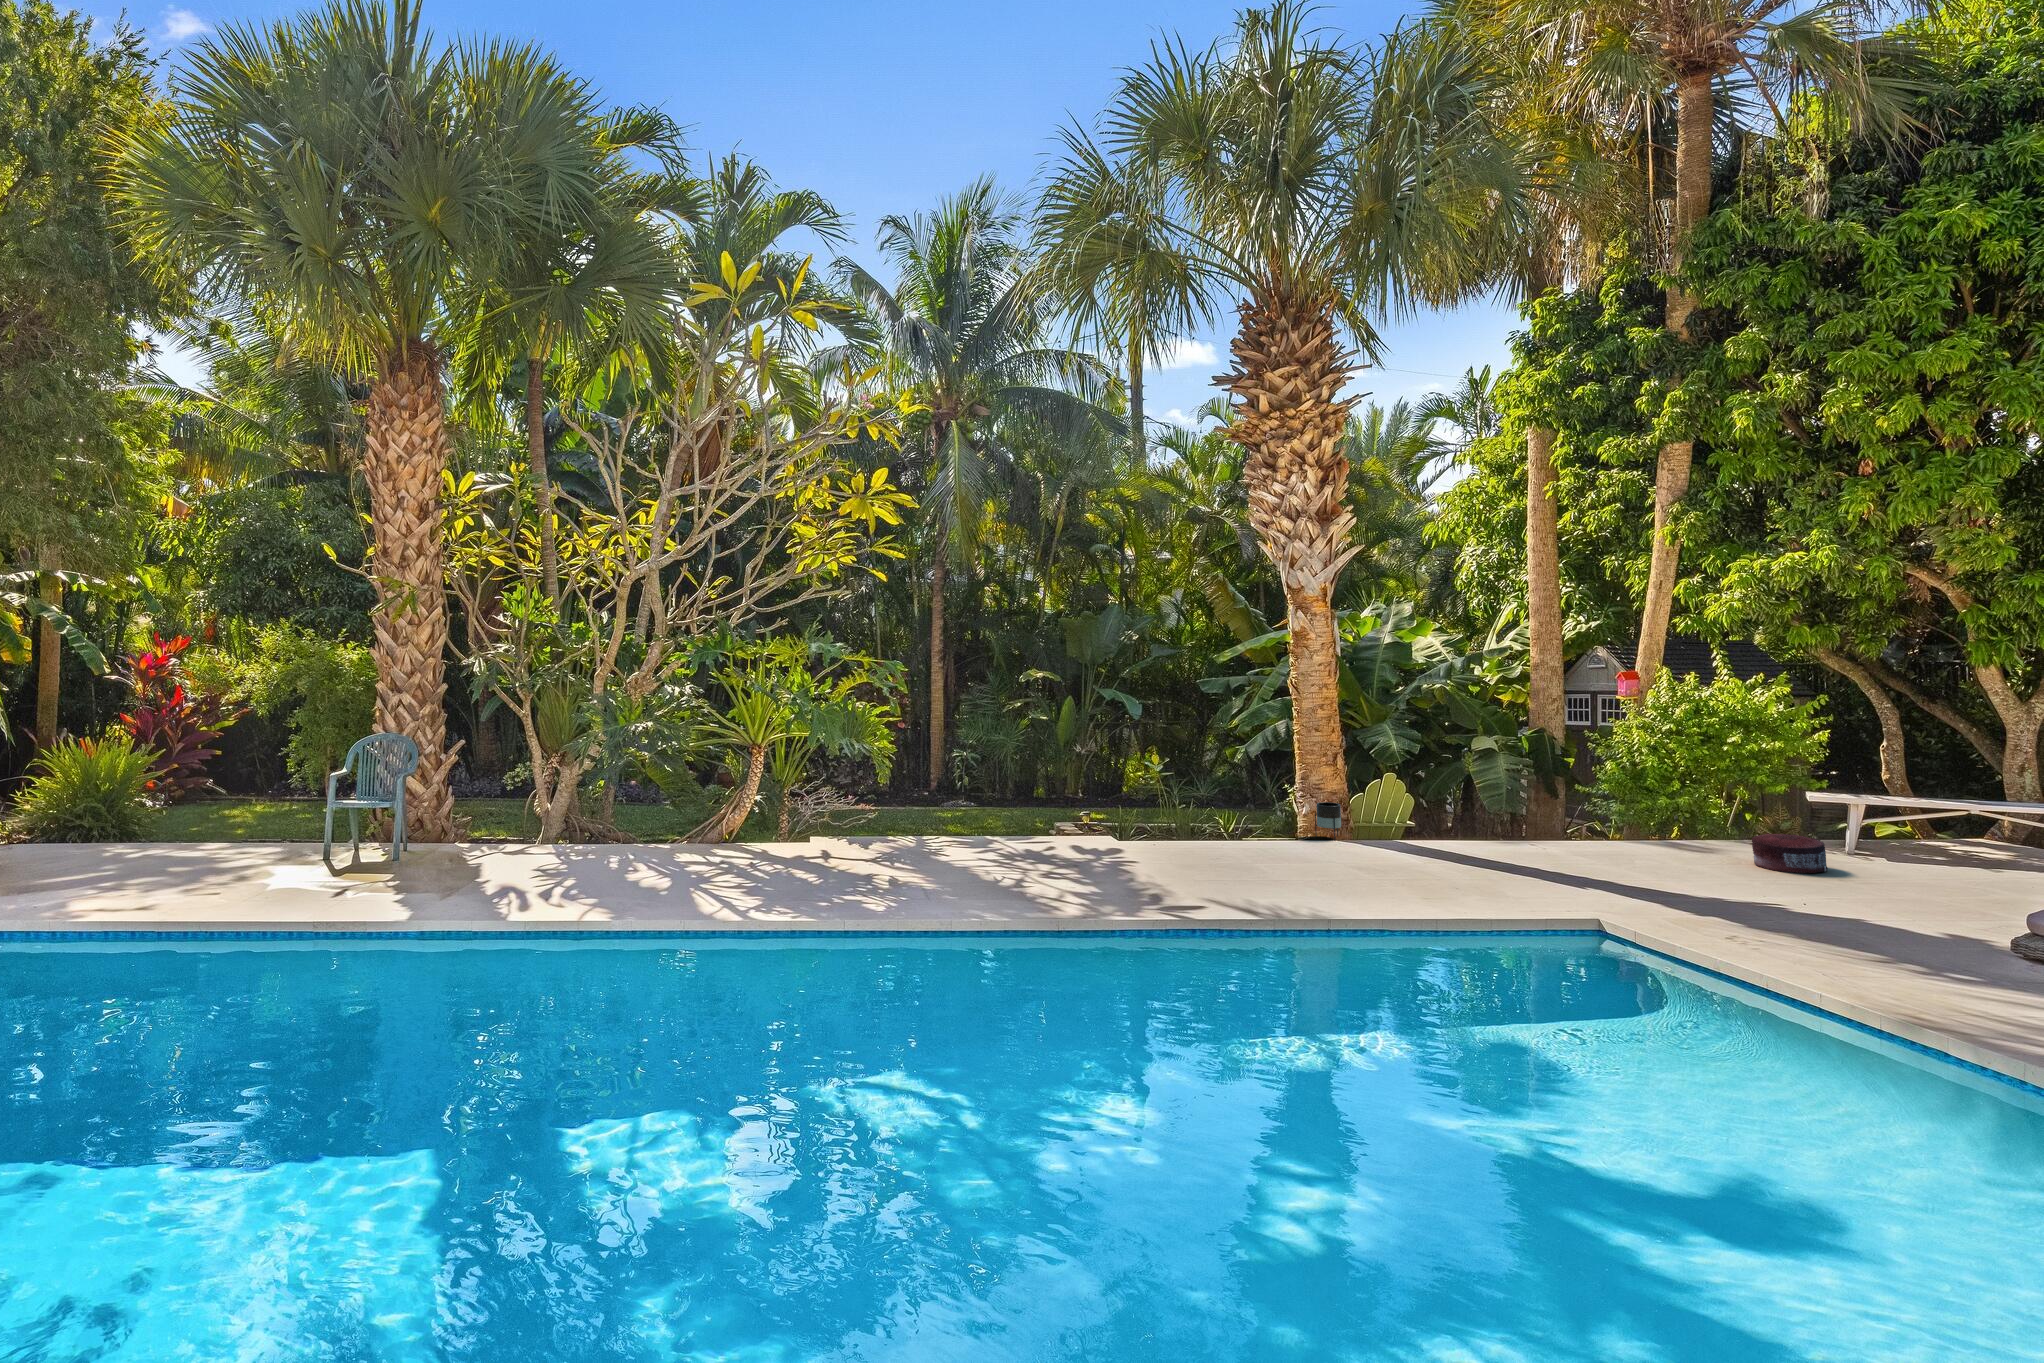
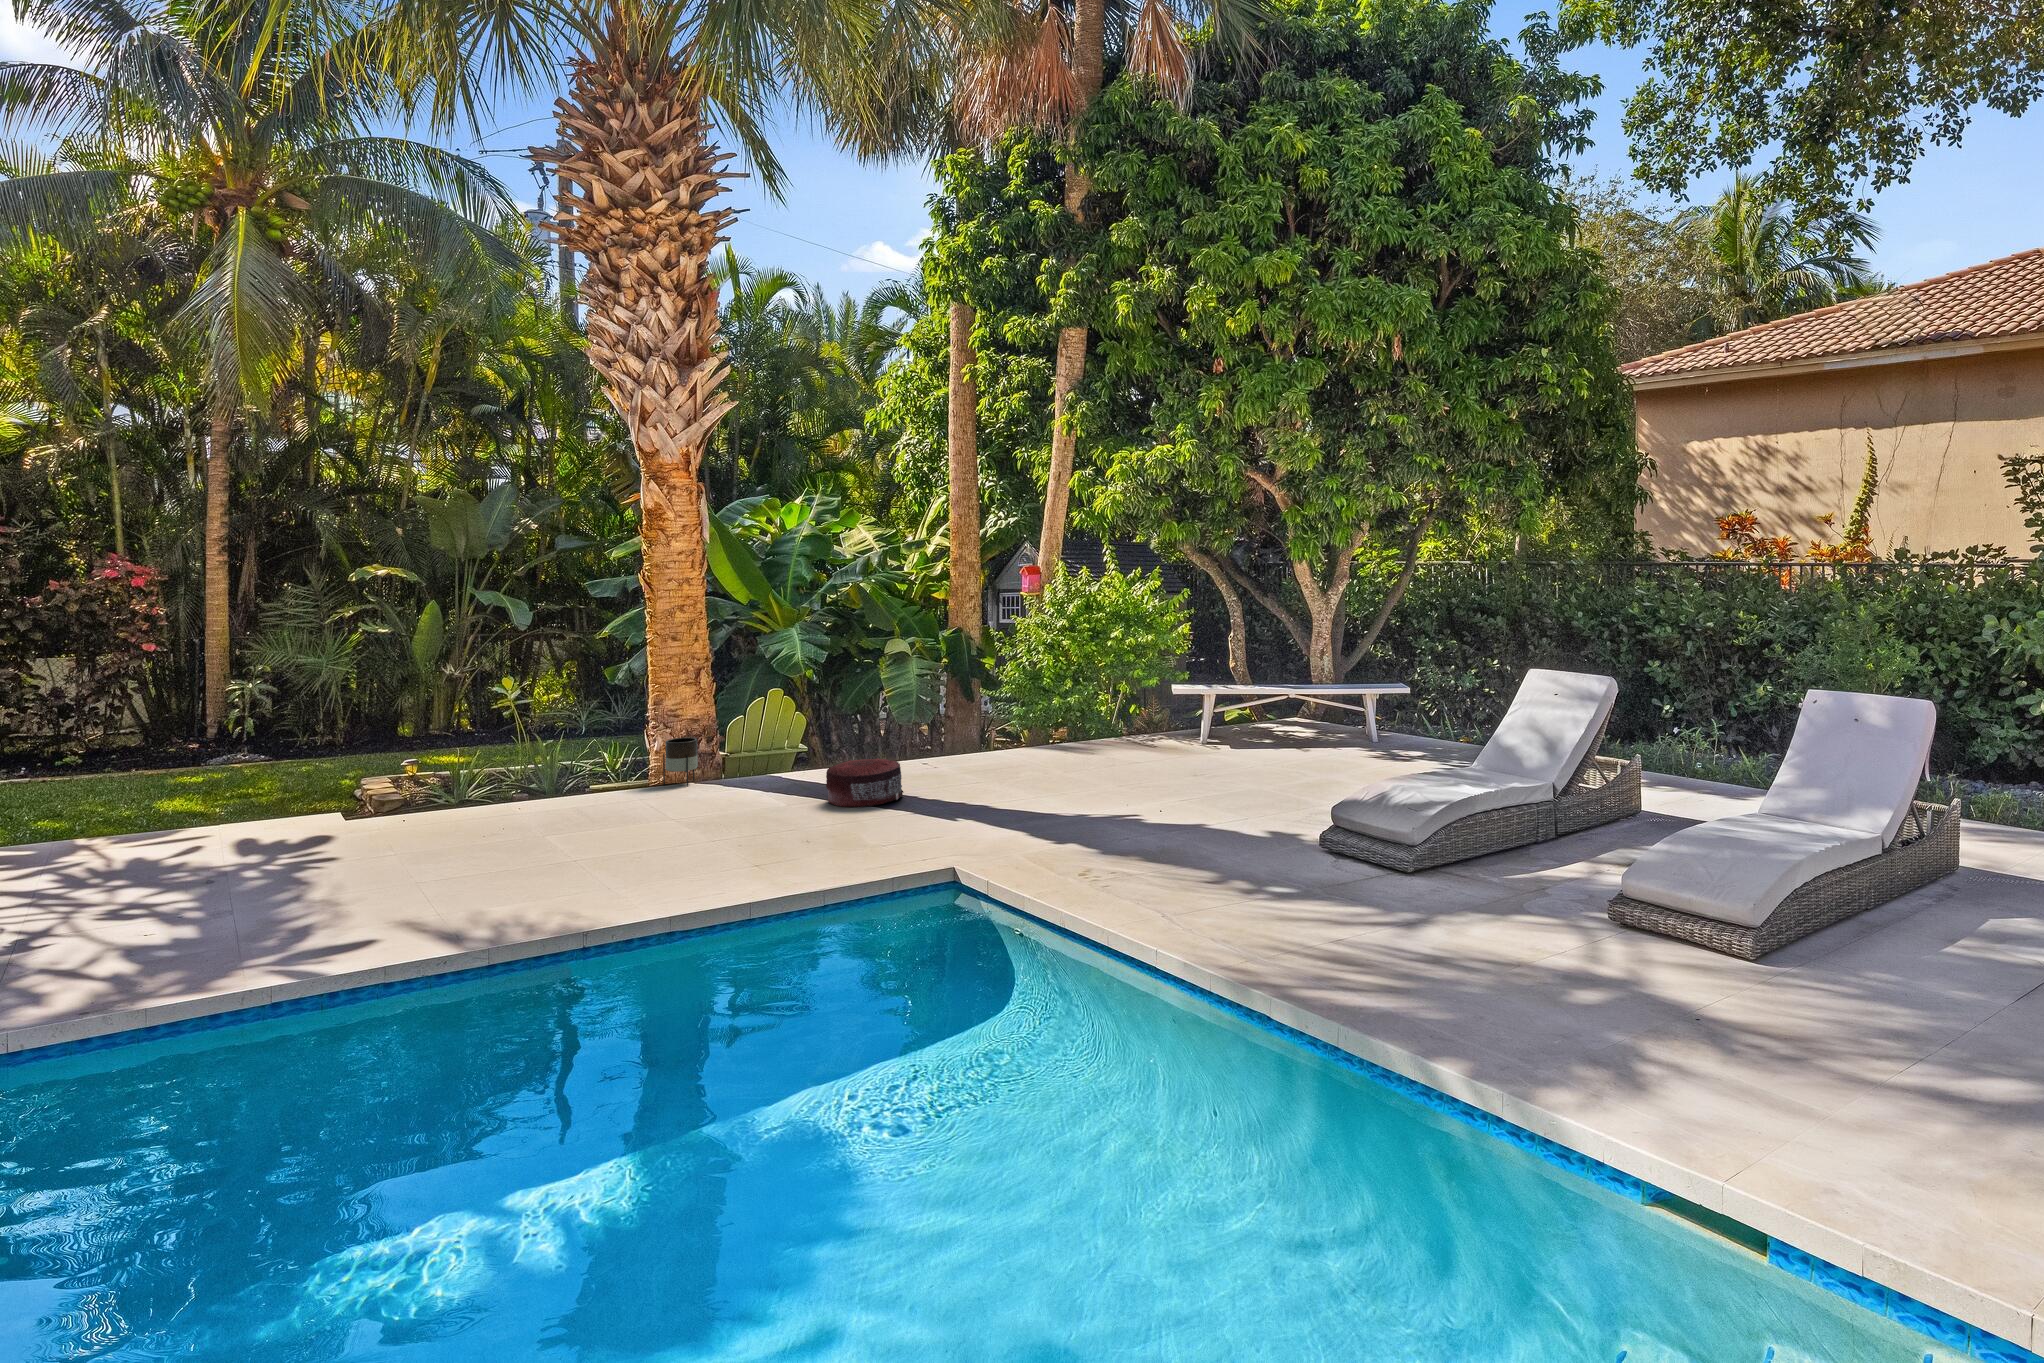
pouf: present [1752,833,1827,873] -> present [826,758,903,807]

